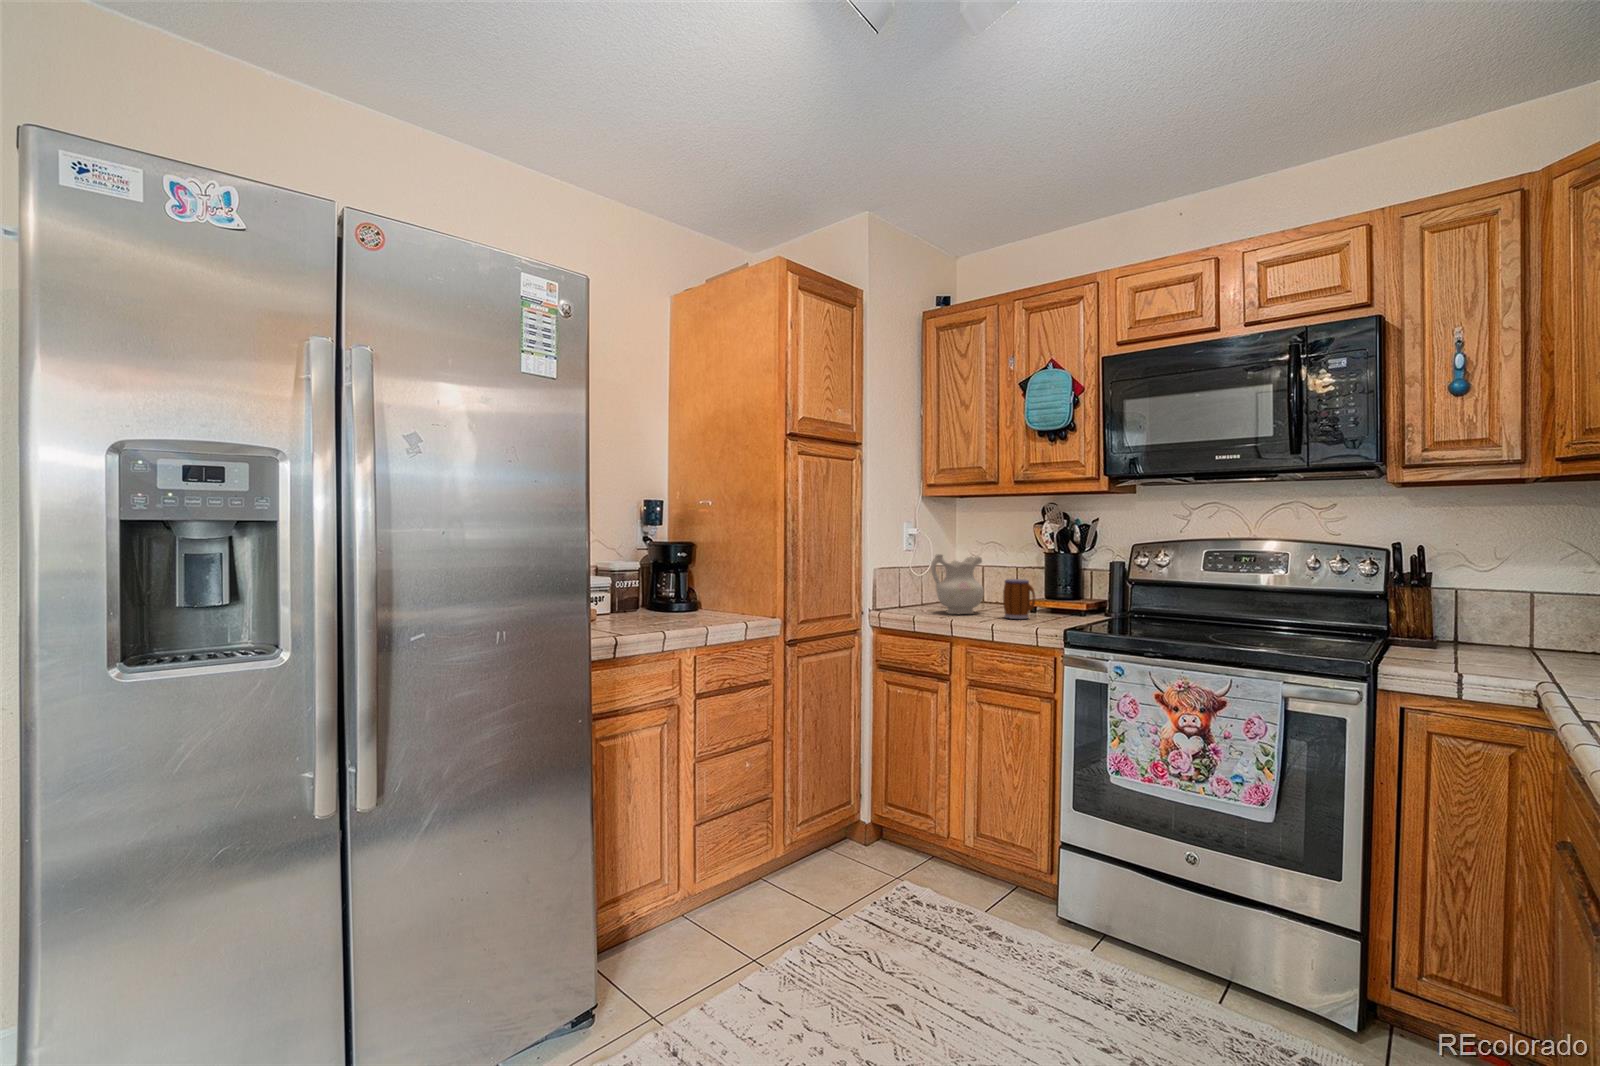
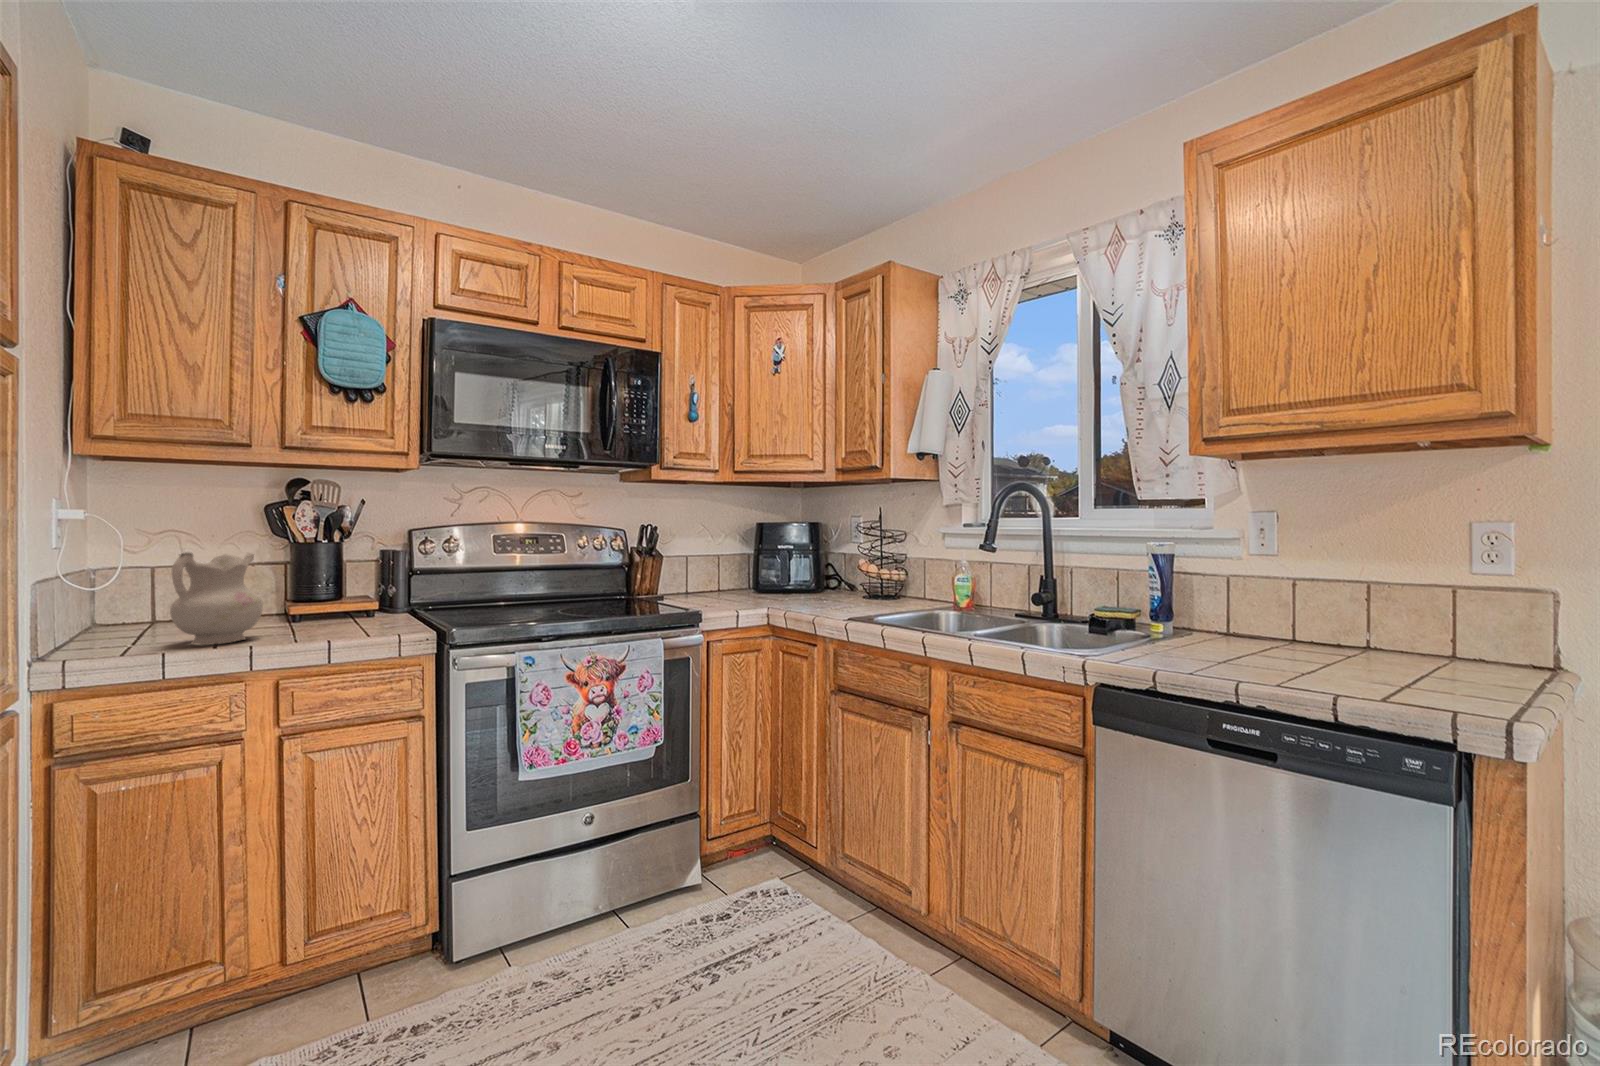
mug: present [1003,579,1035,619] -> none [313,580,365,634]

